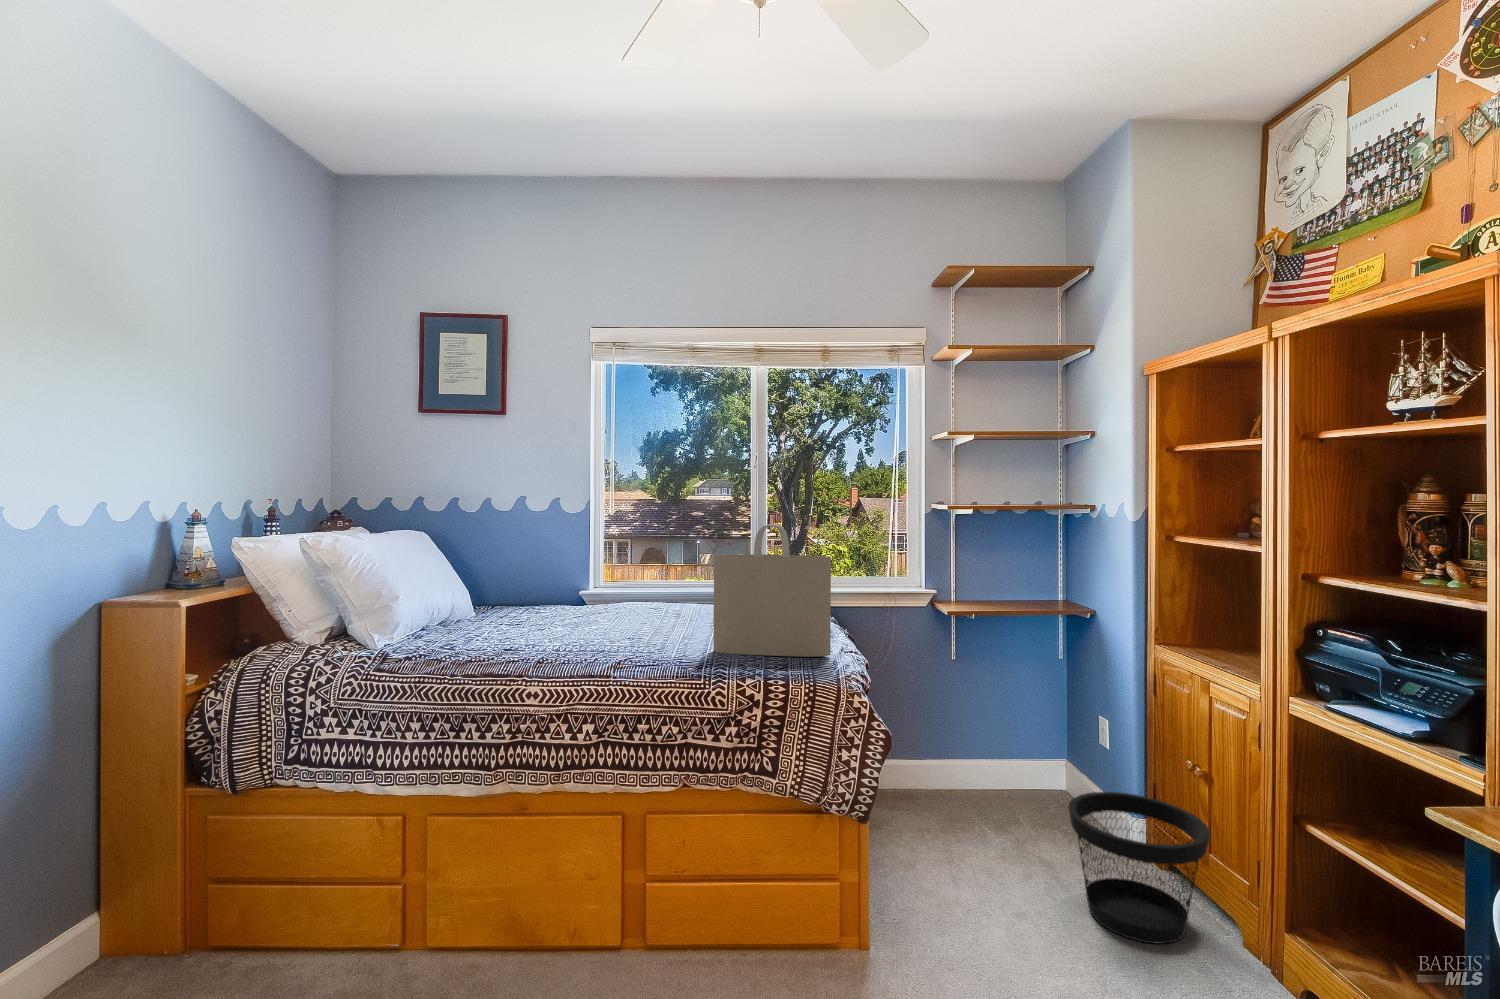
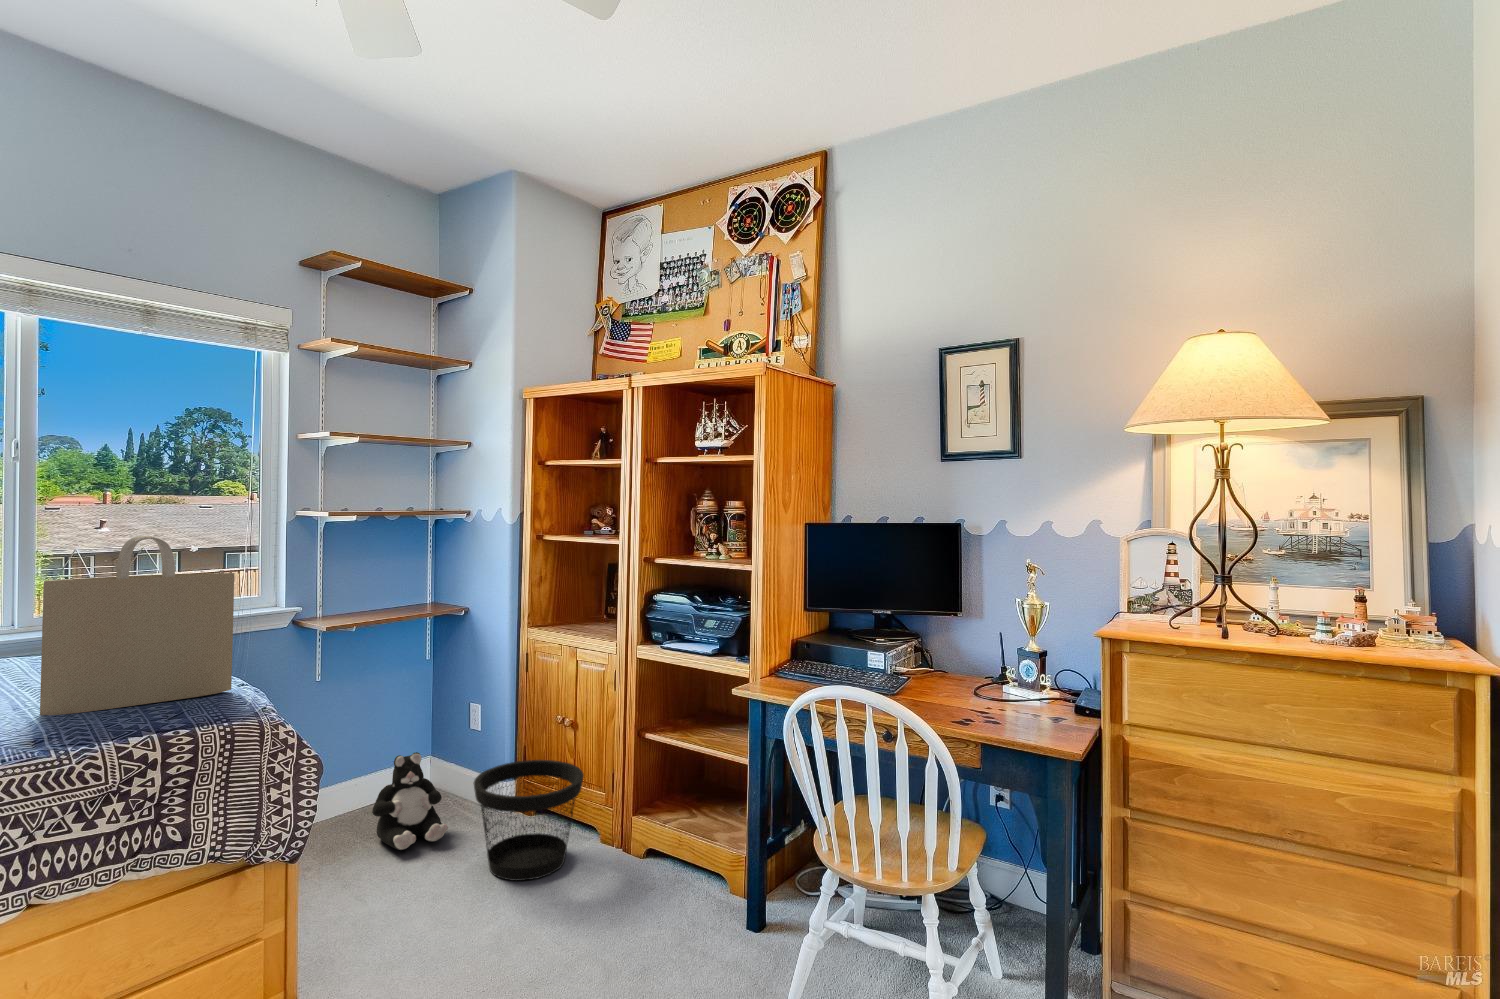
plush toy: none [986,751,1056,851] -> present [372,752,448,850]

